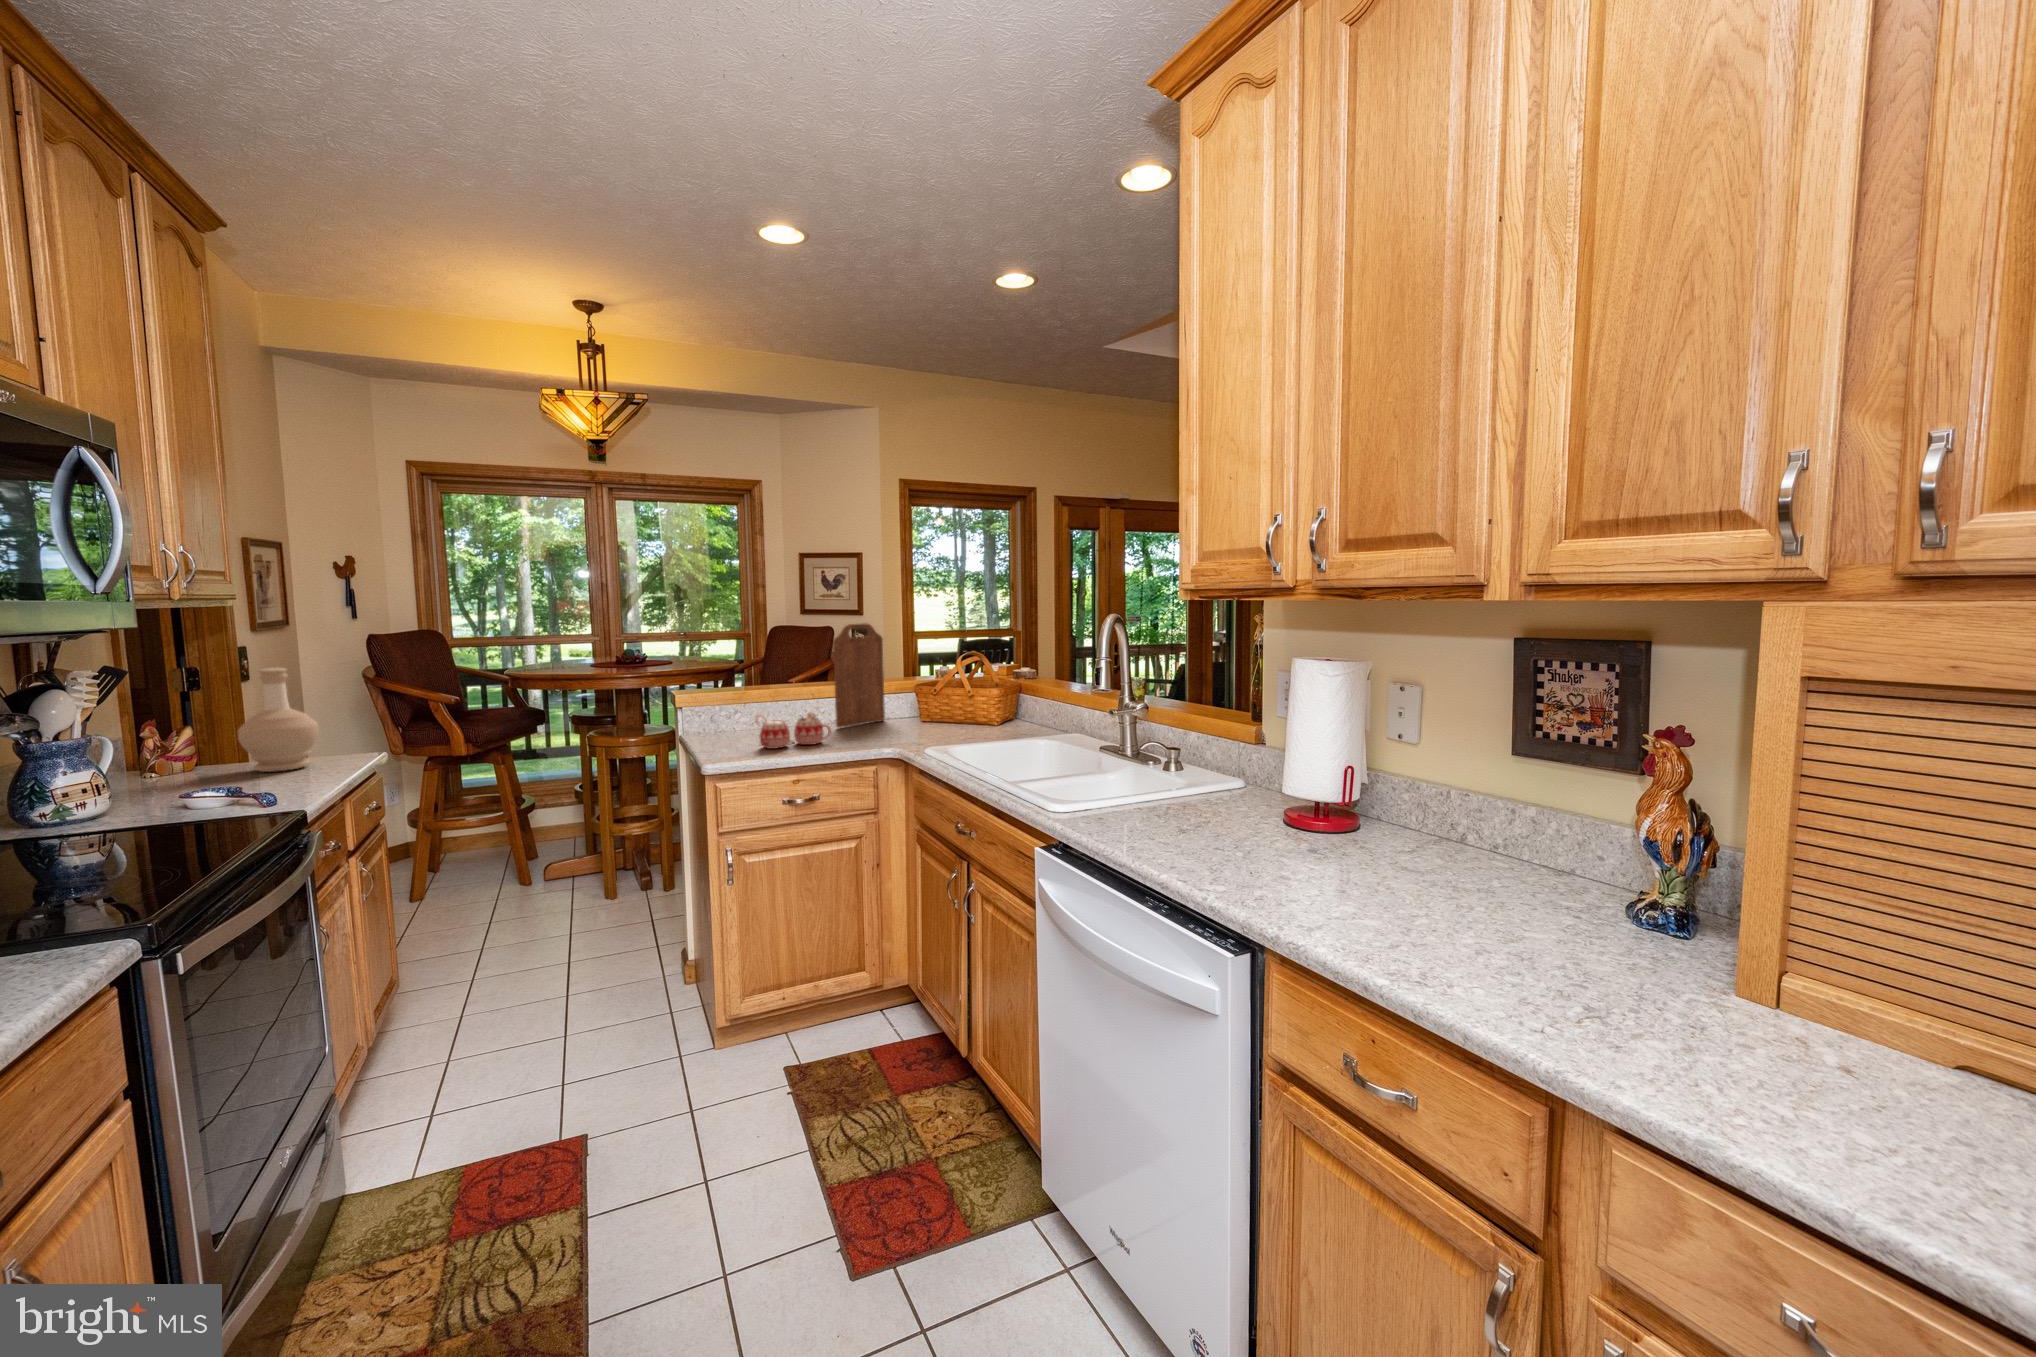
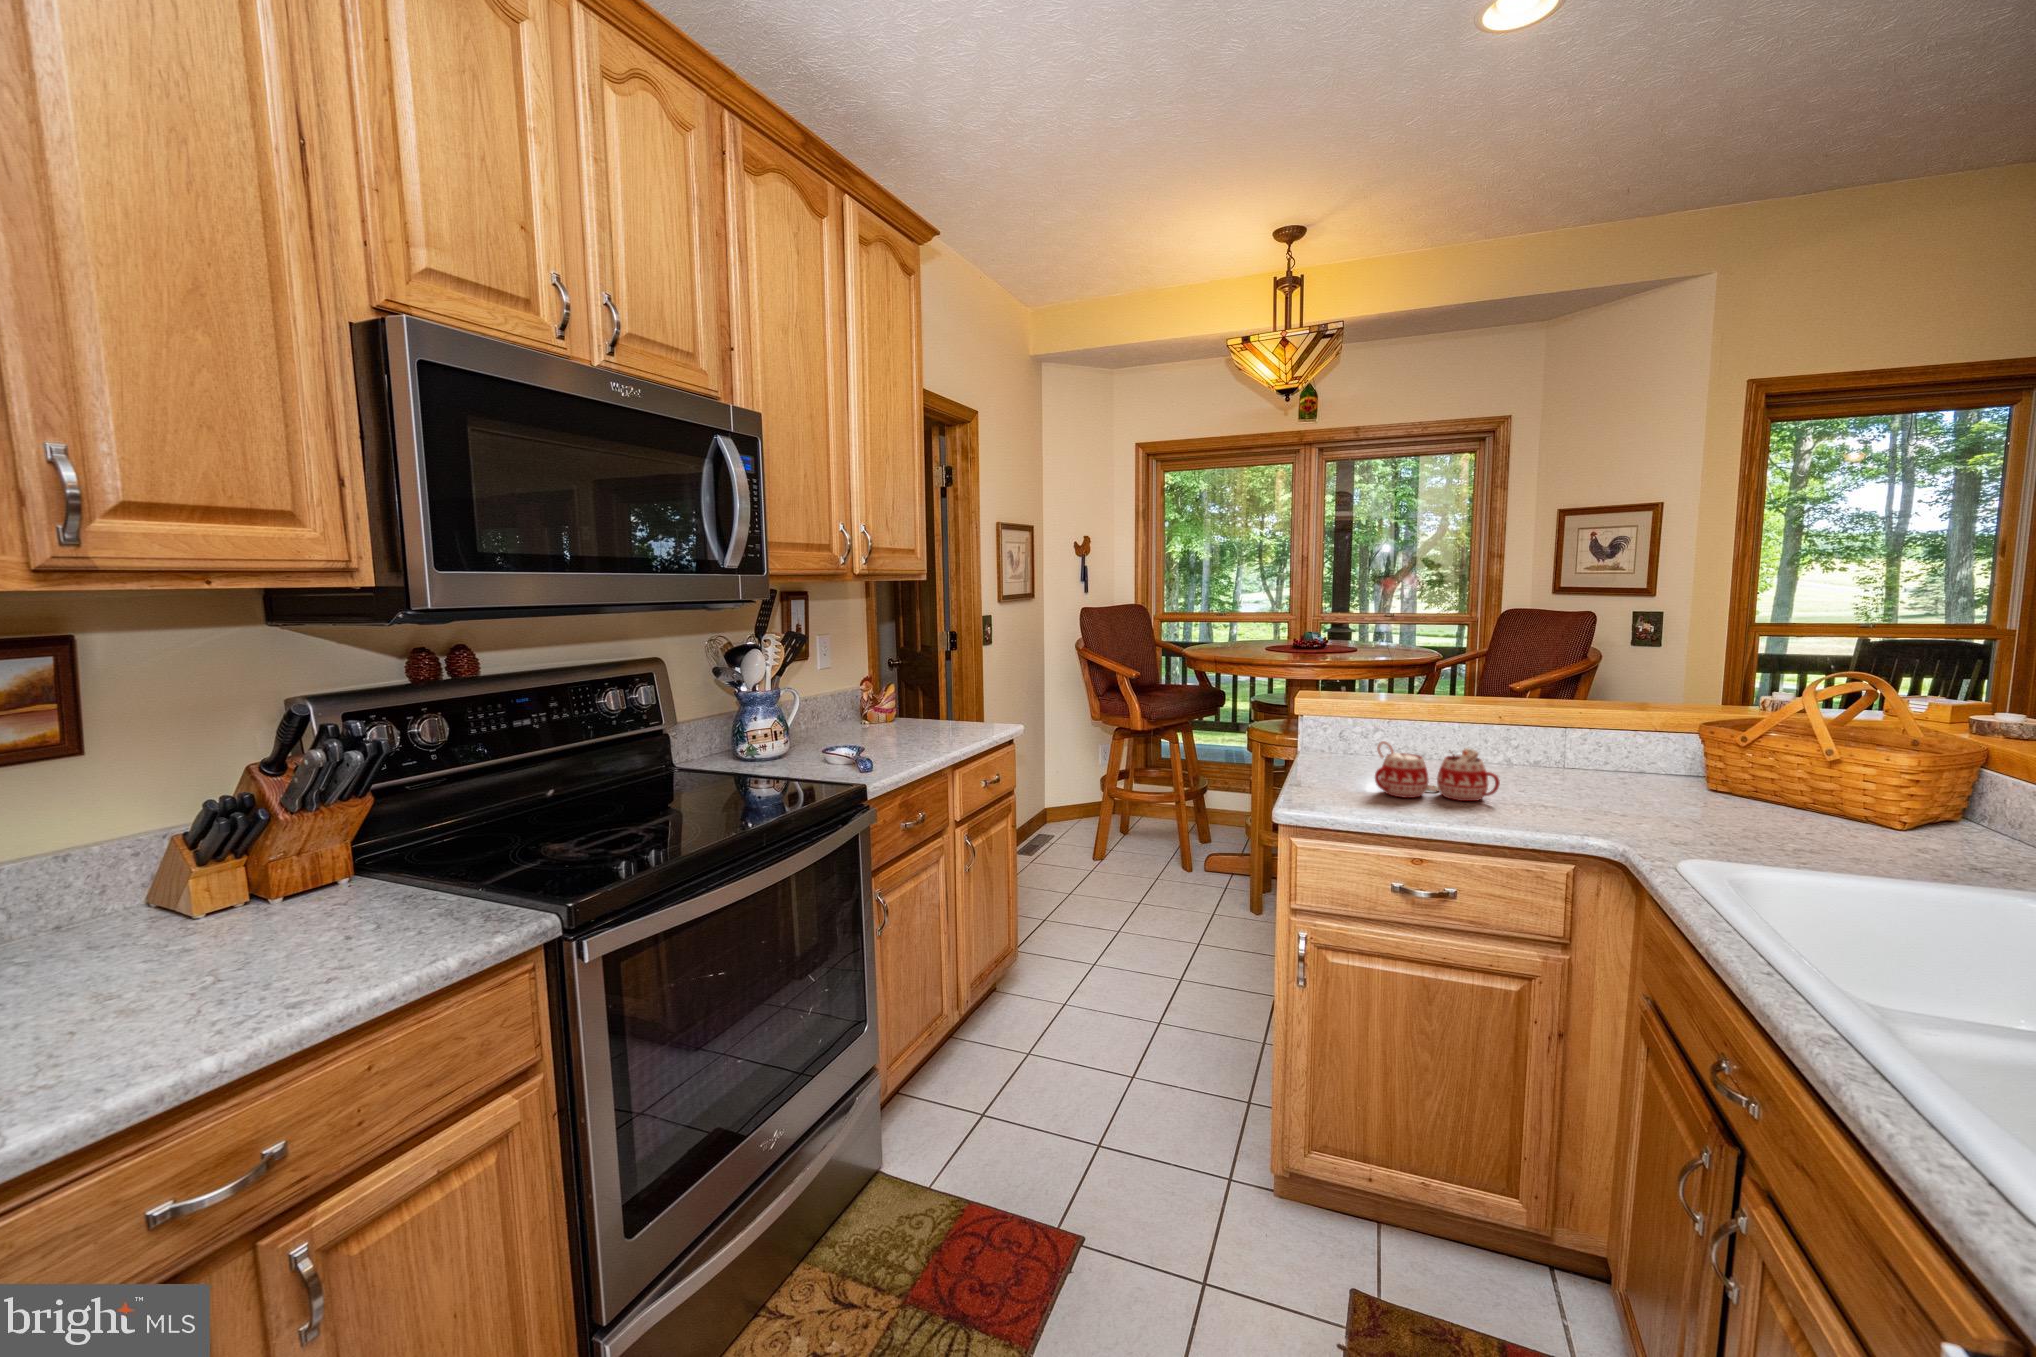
cutting board: present [833,623,885,728] -> none [1527,608,1637,777]
bottle: present [238,668,319,772] -> none [902,636,960,733]

